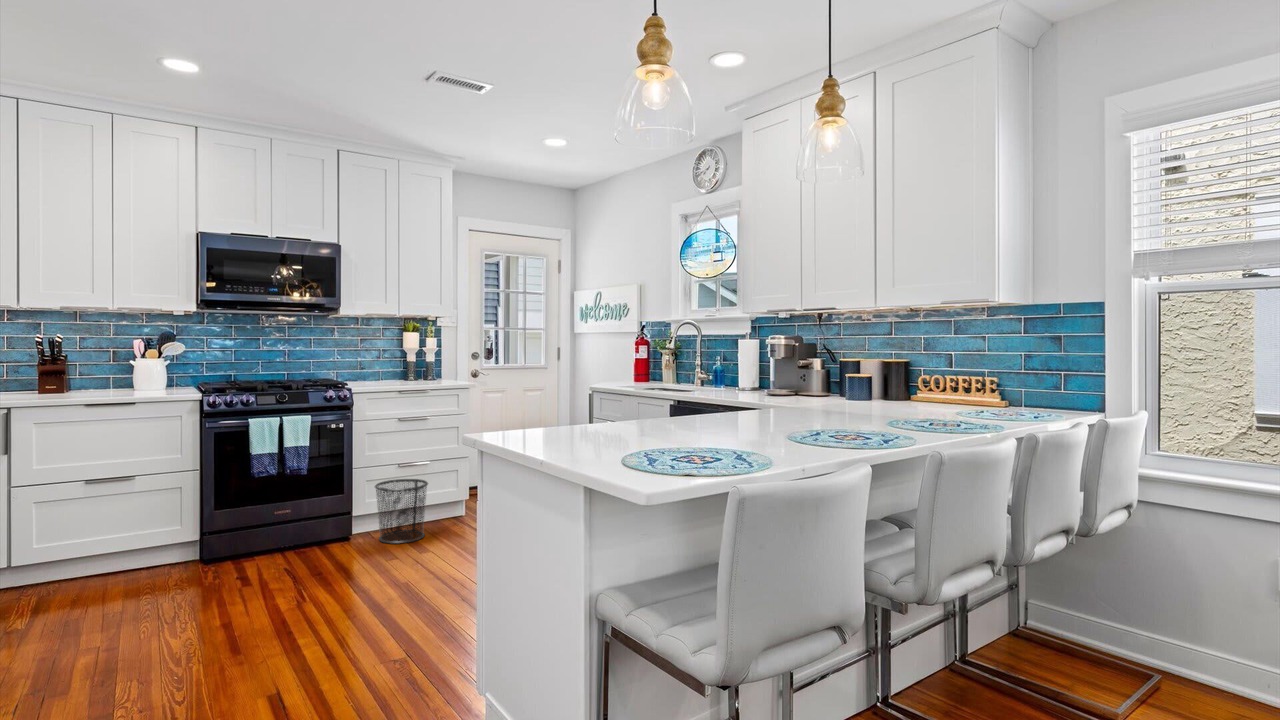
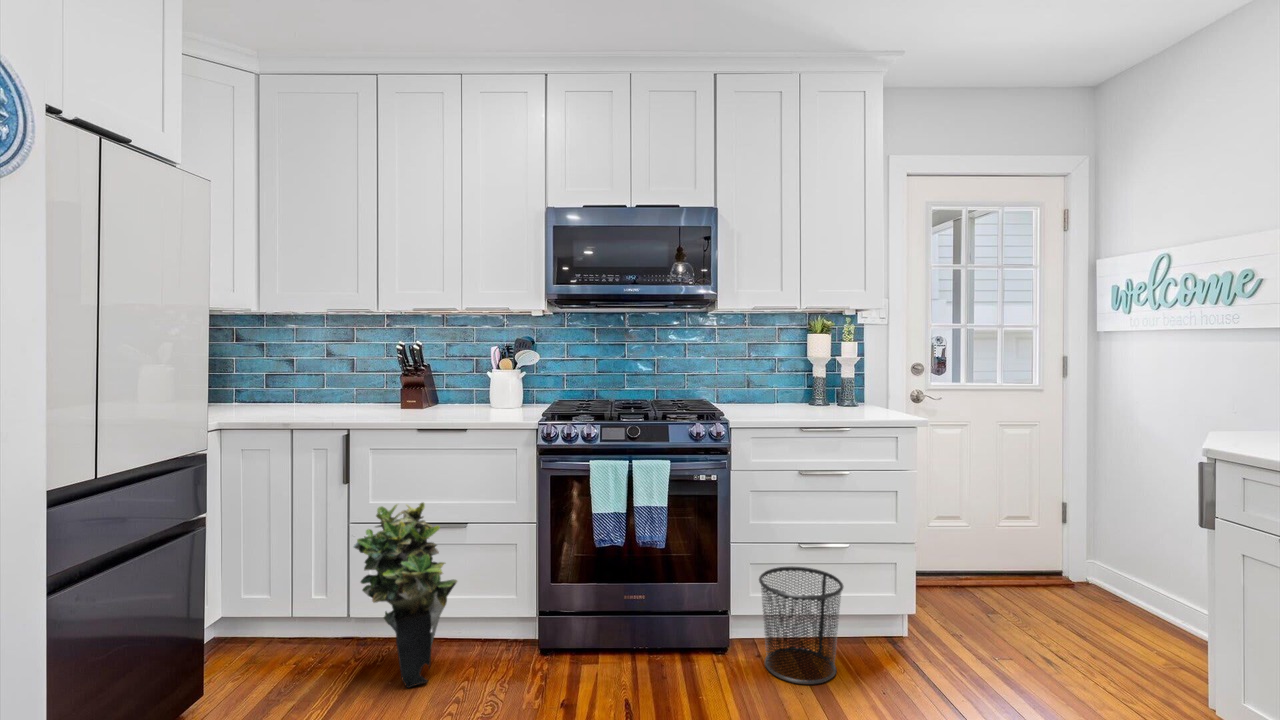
potted plant: none [39,459,137,595] -> present [353,503,457,688]

